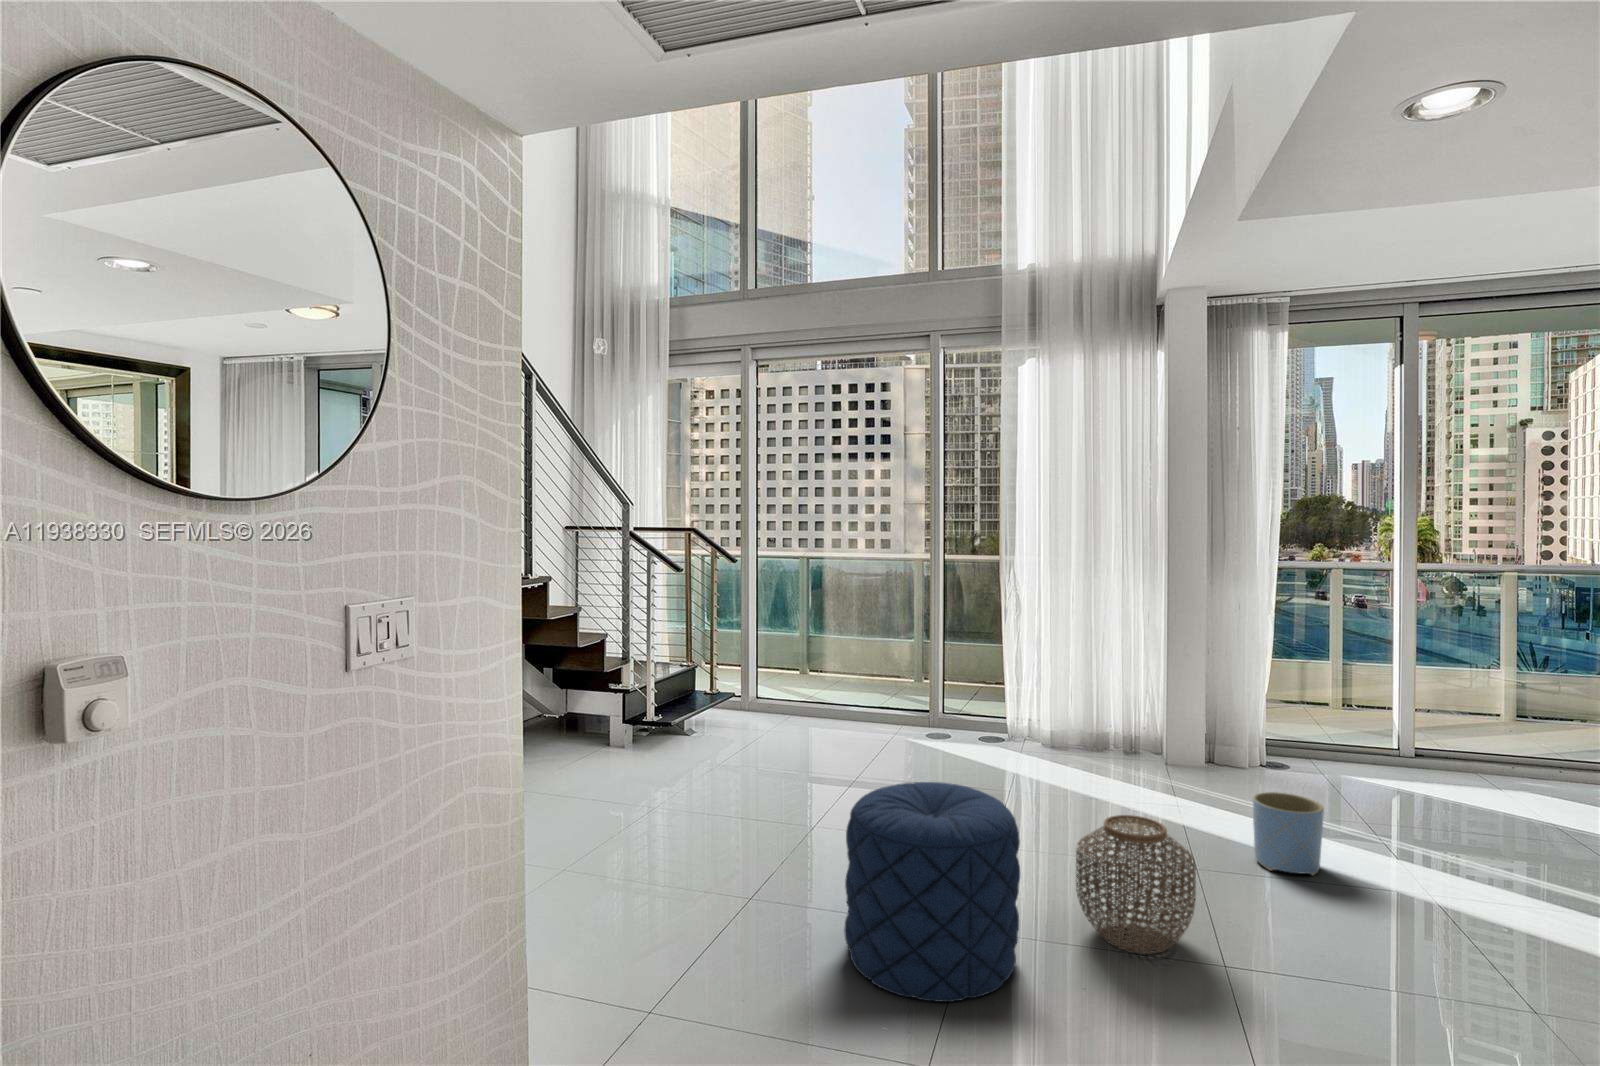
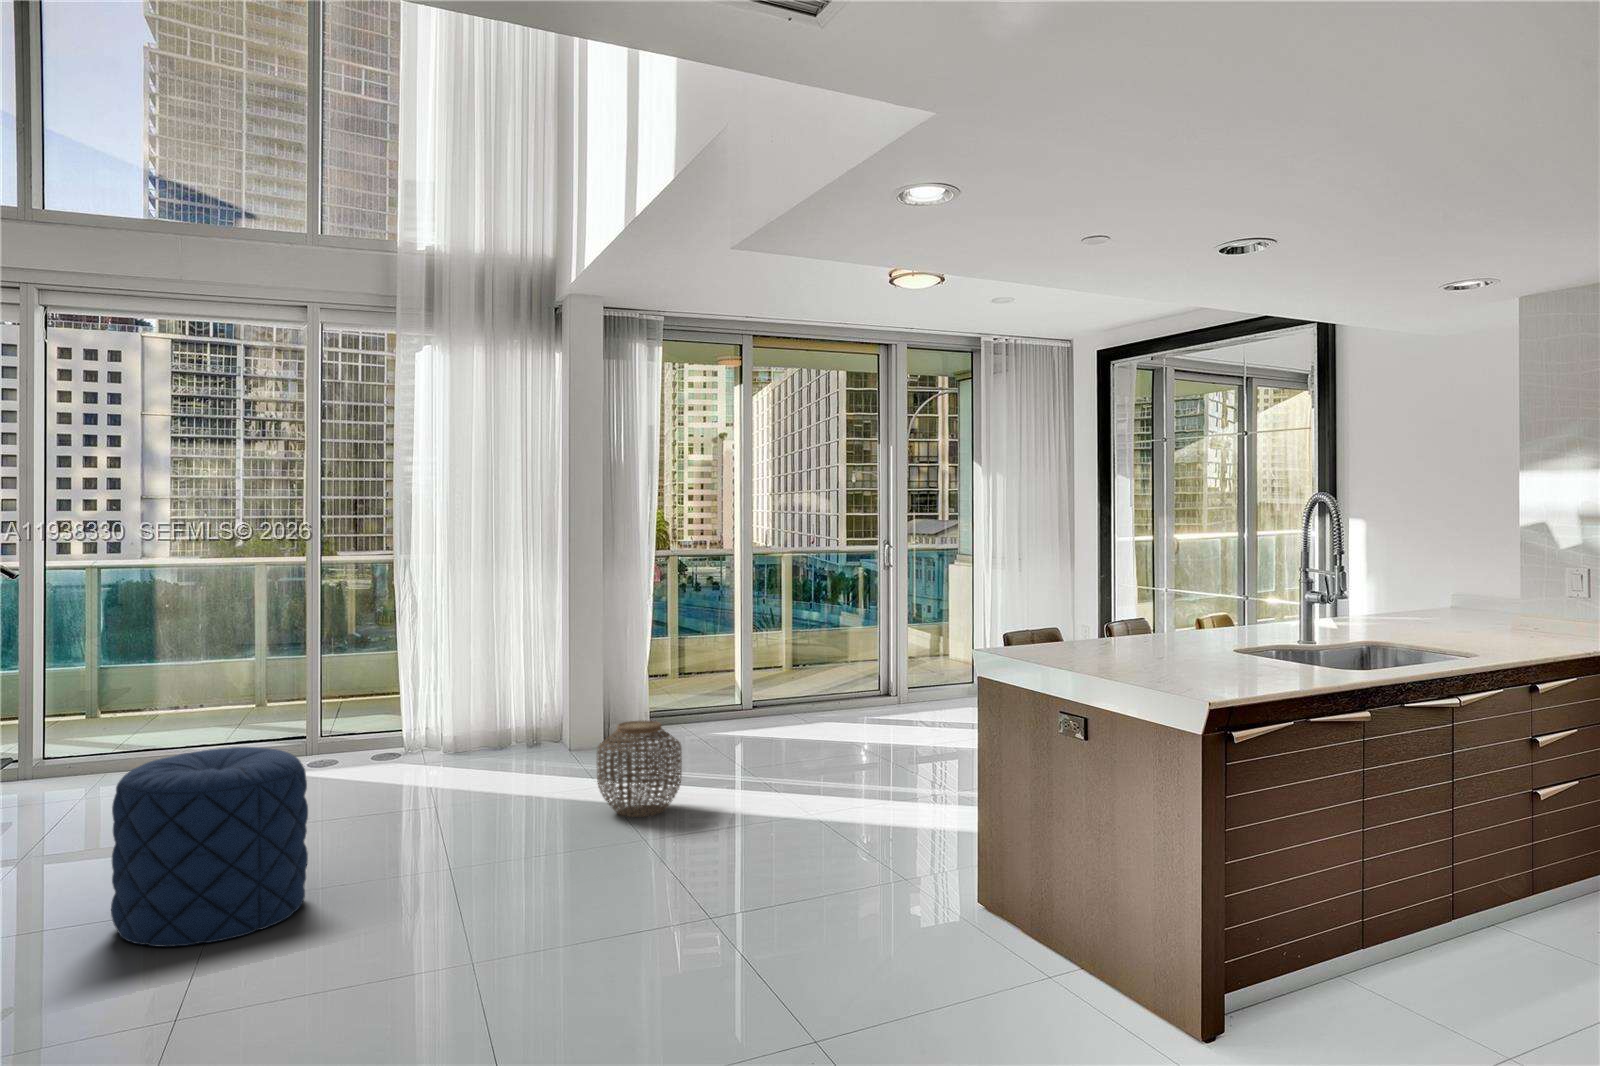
planter: present [1253,792,1324,875] -> none [520,736,575,801]
woven basket: present [1076,815,1196,954] -> present [597,721,682,817]

